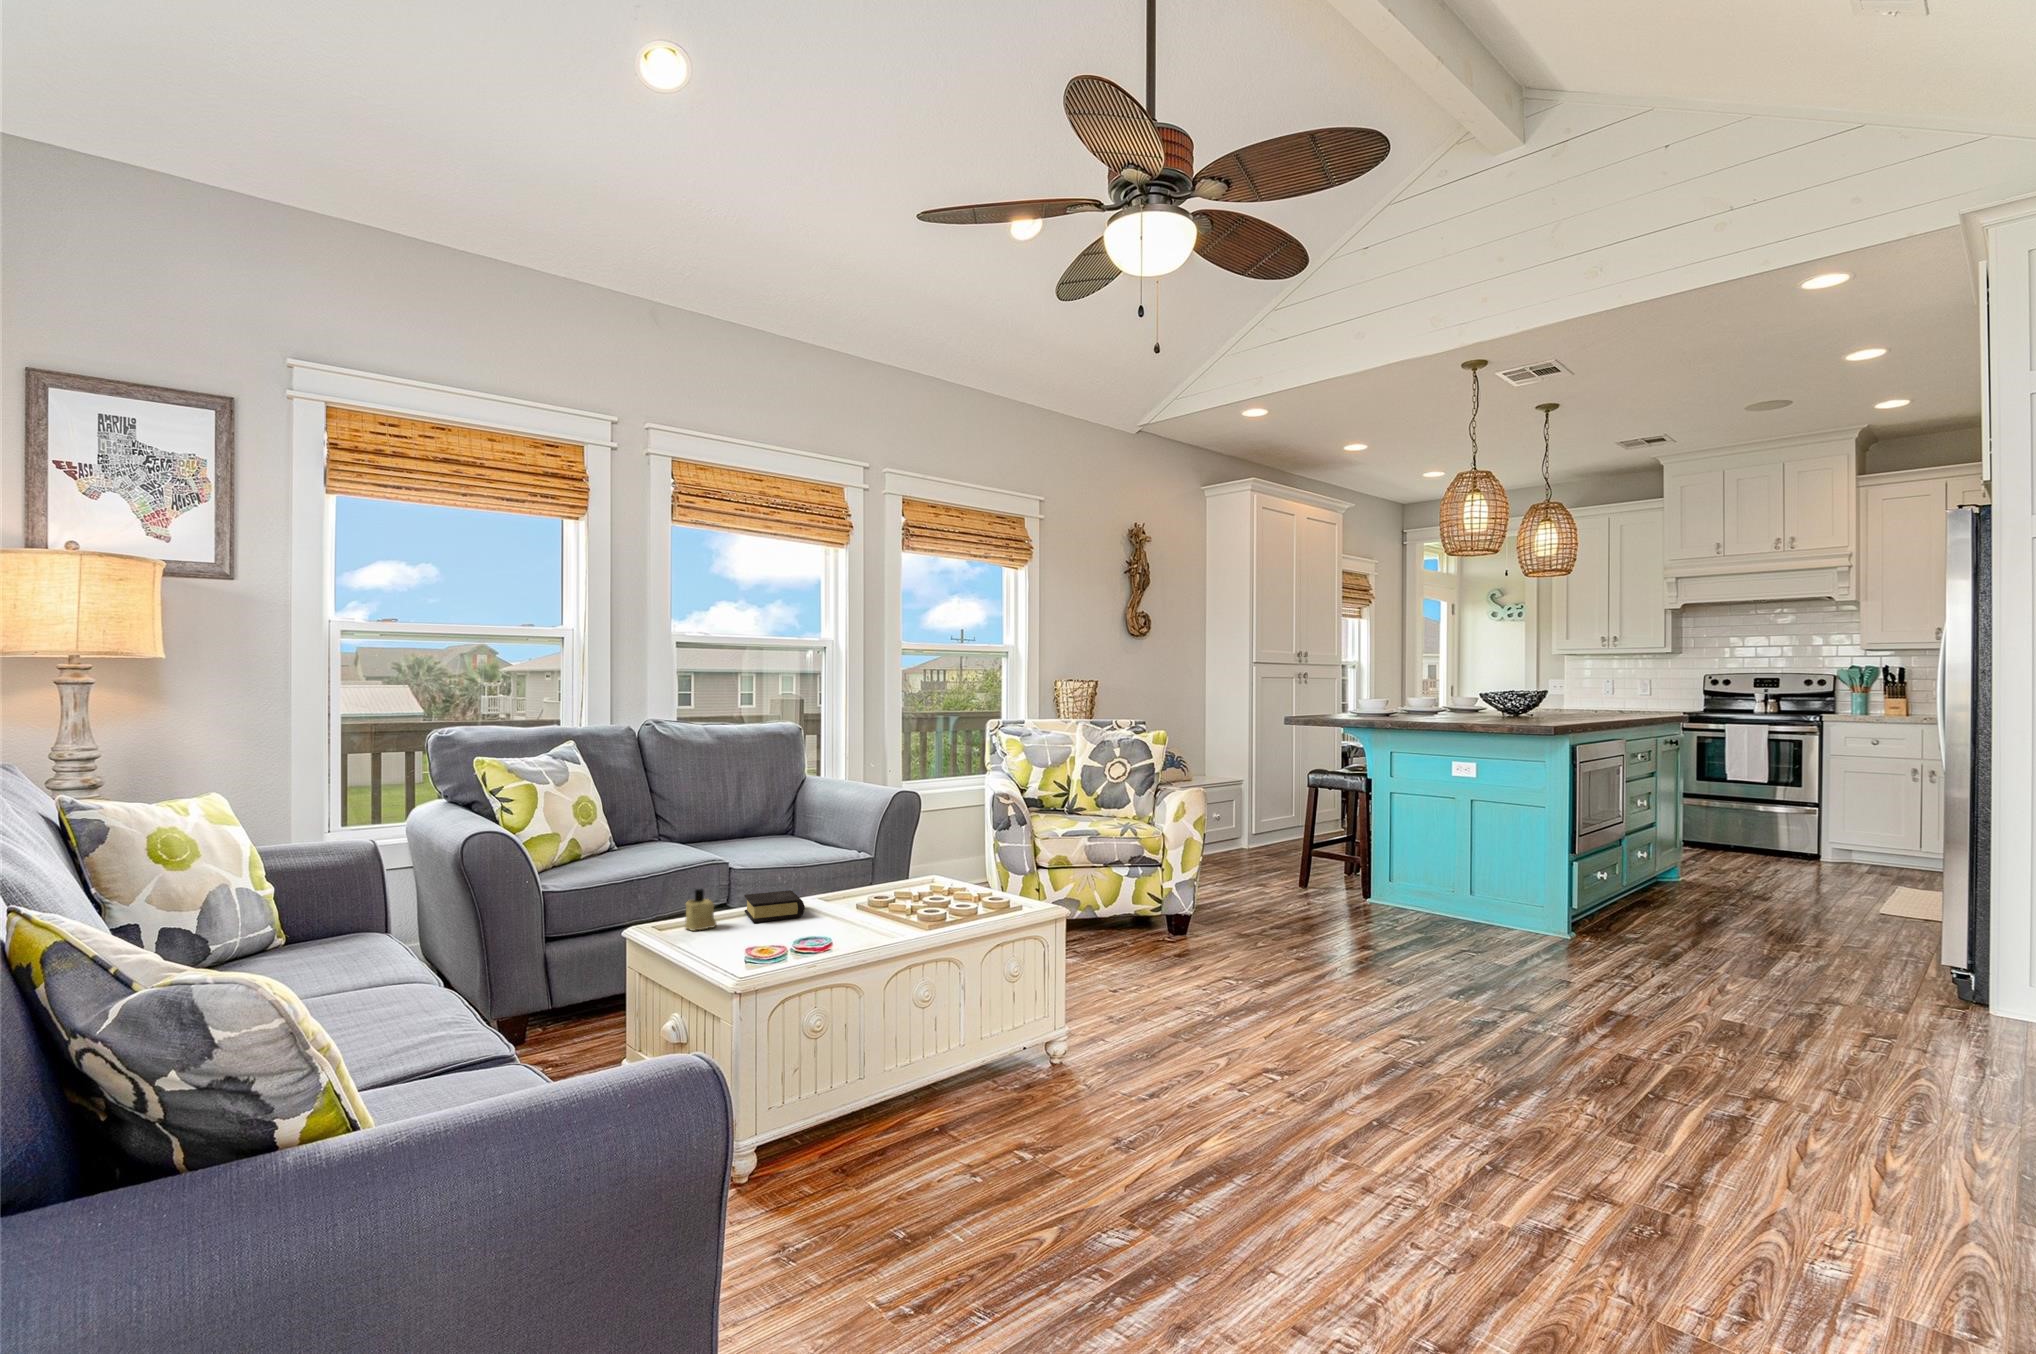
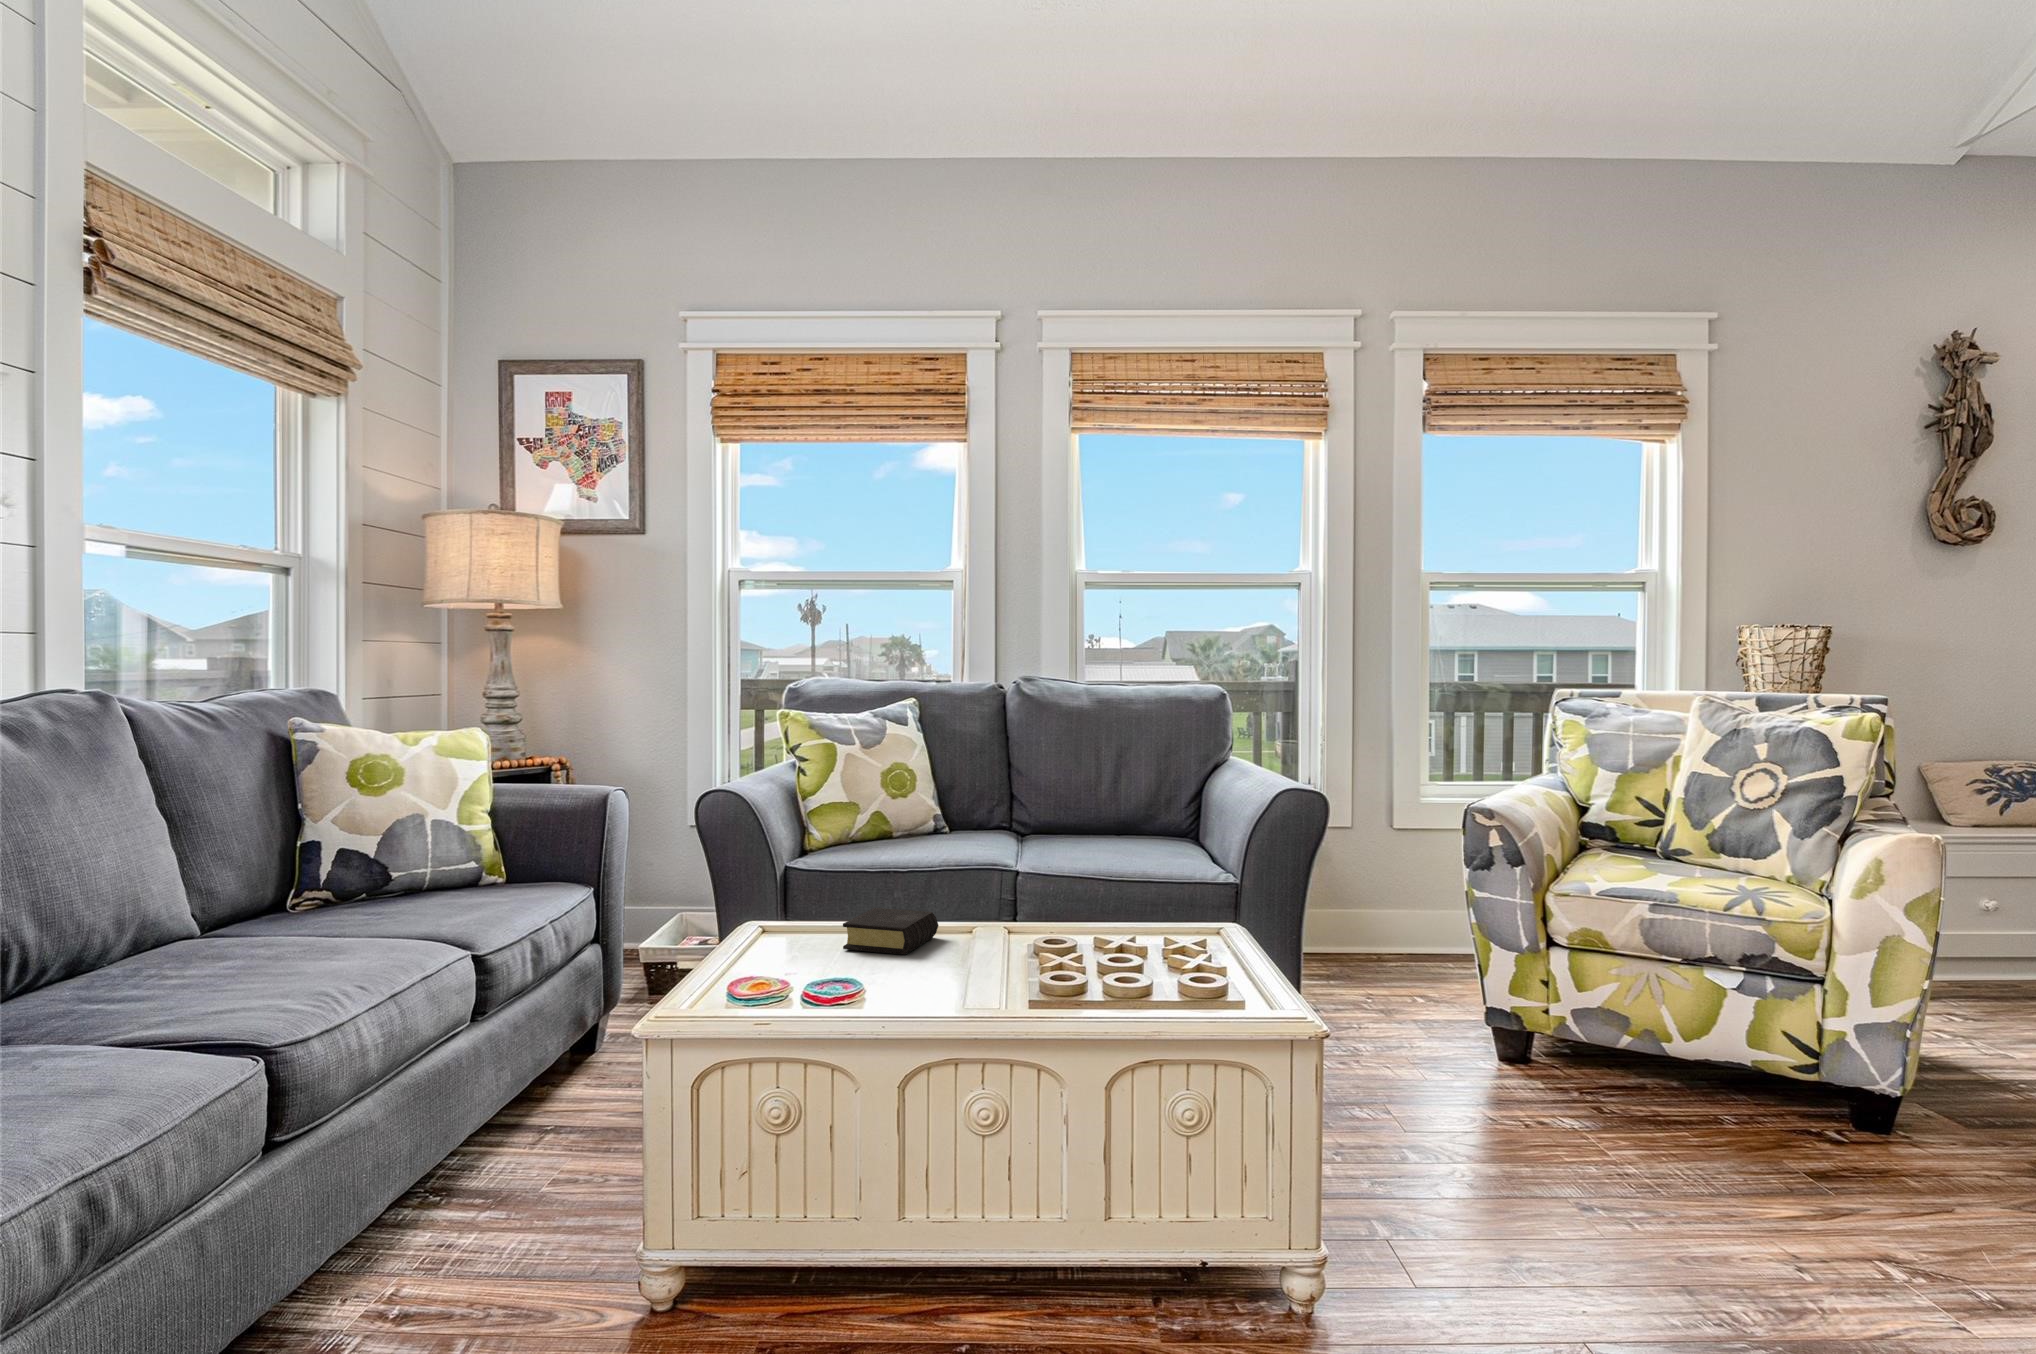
candle: present [685,889,717,931] -> none [769,890,808,946]

